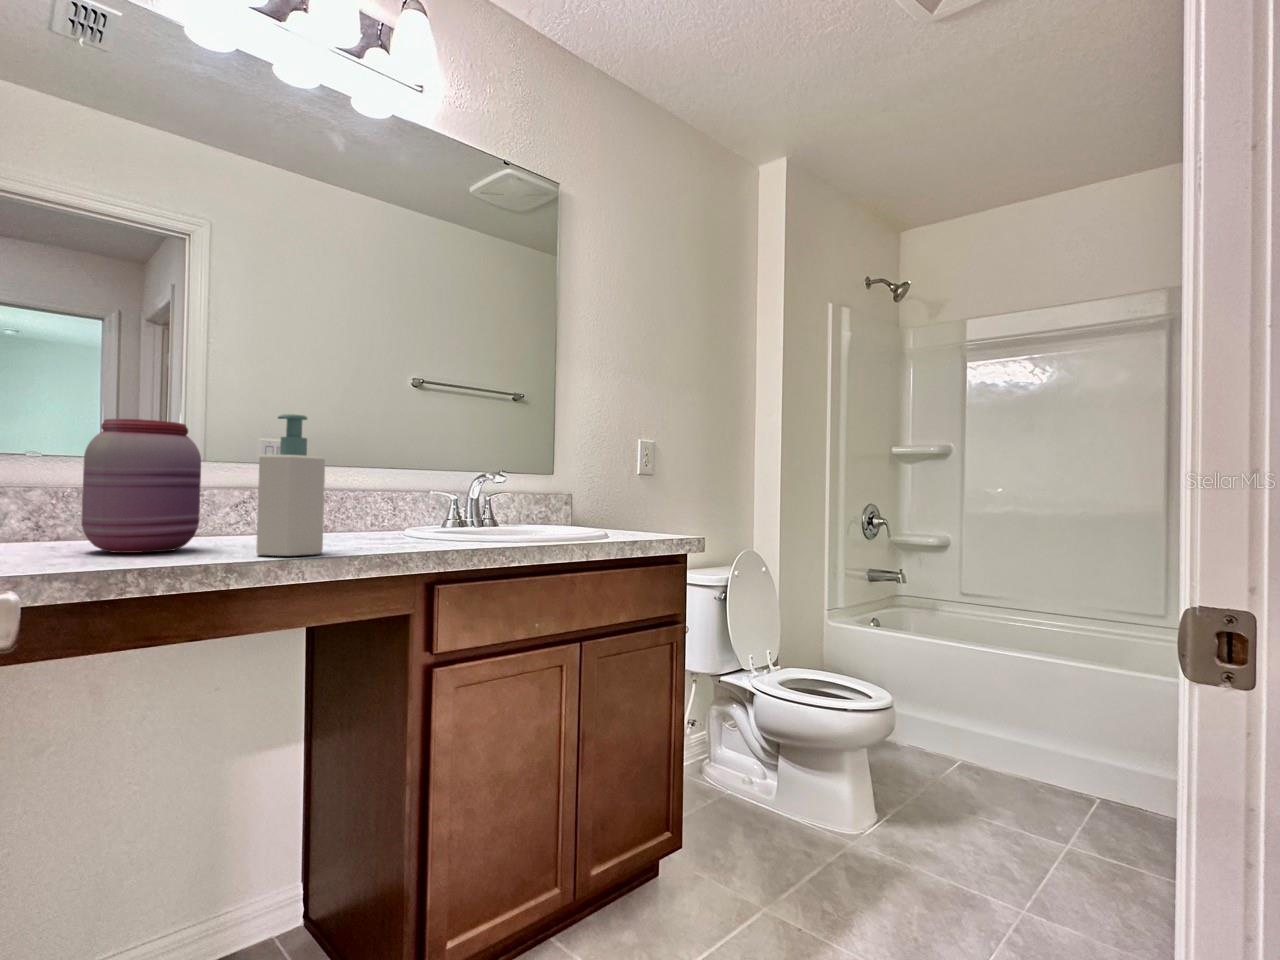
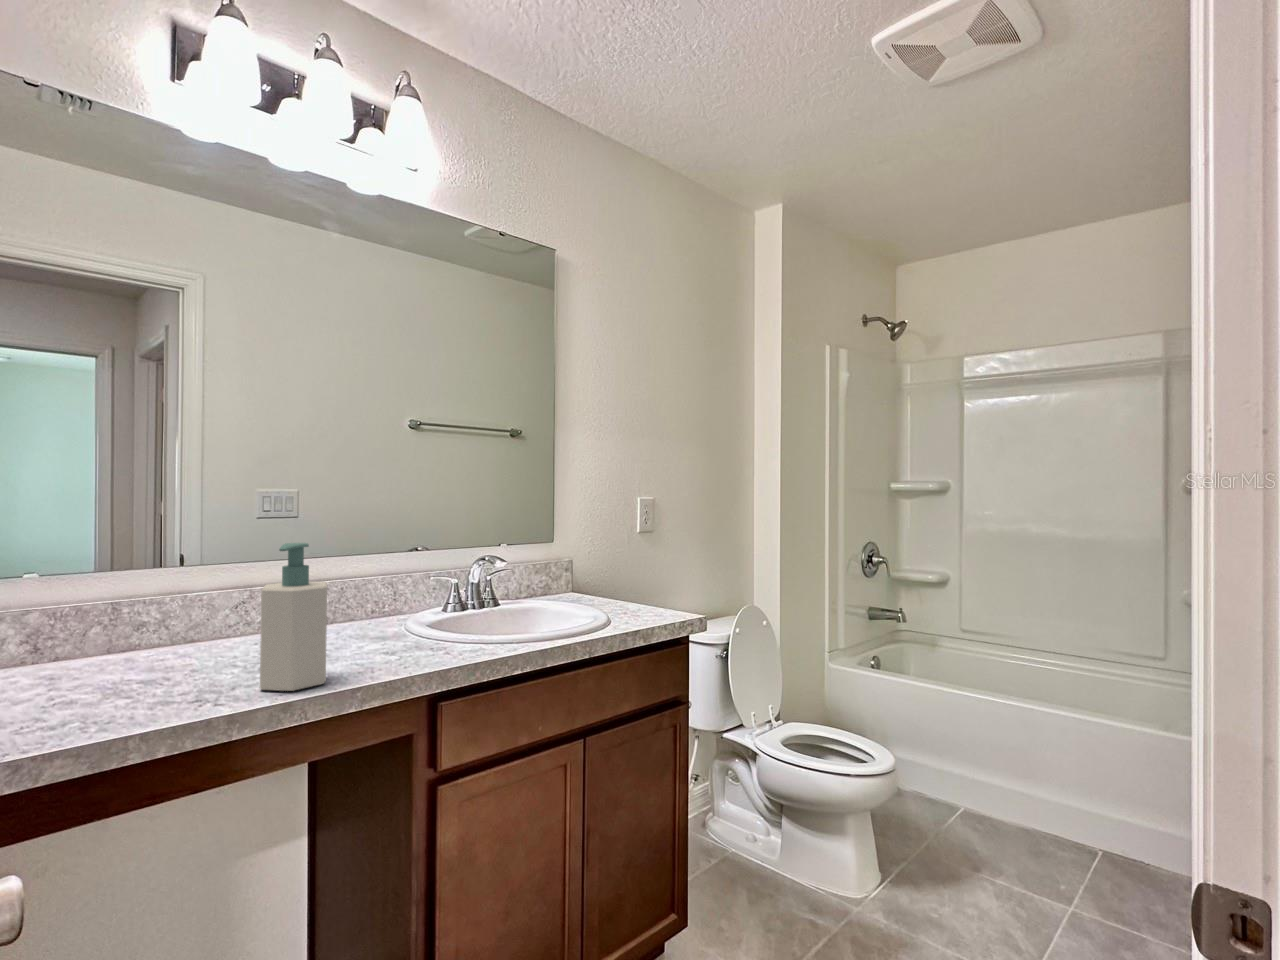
jar: present [82,419,201,553] -> none [83,553,202,693]

